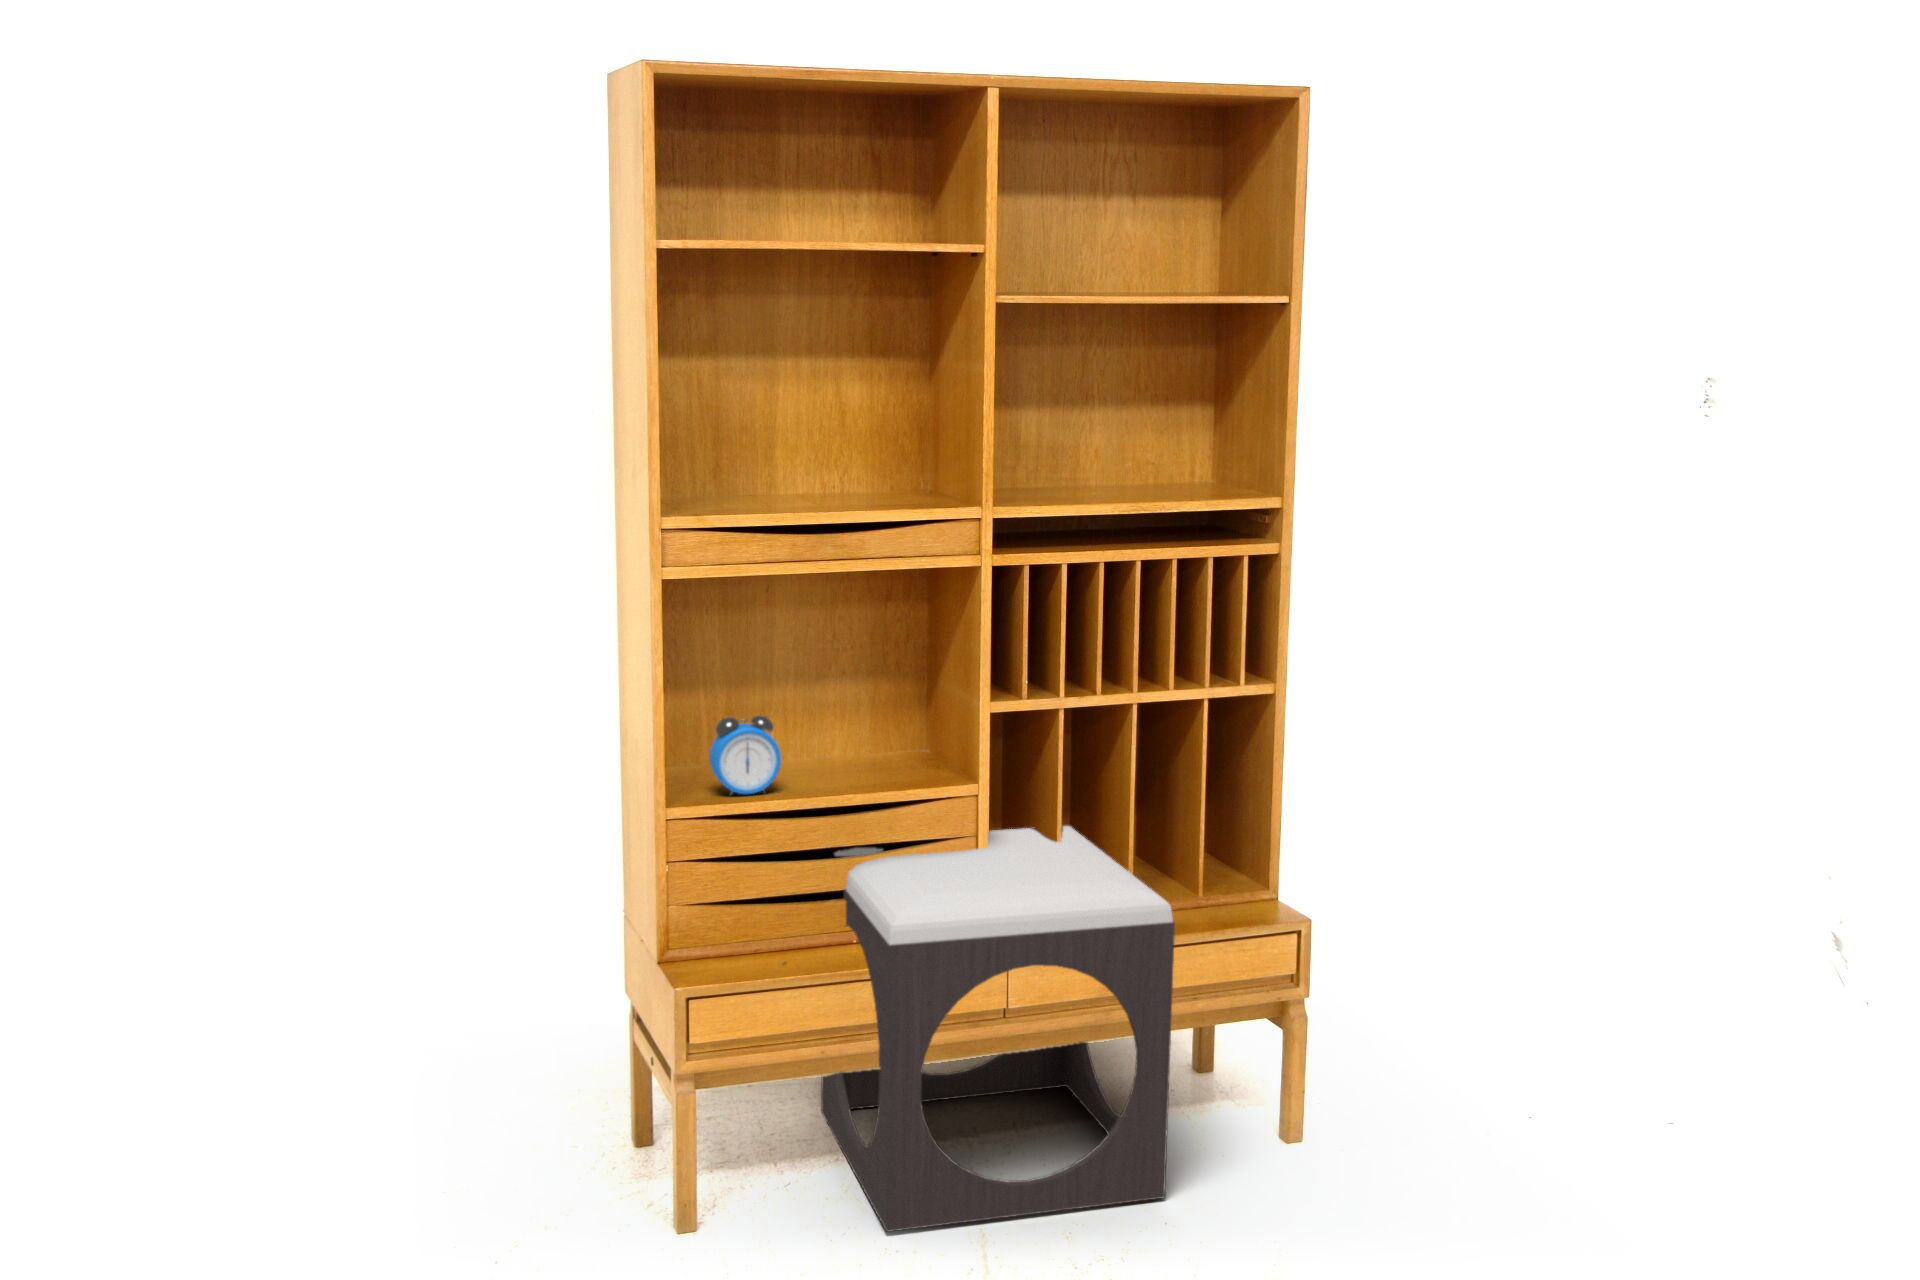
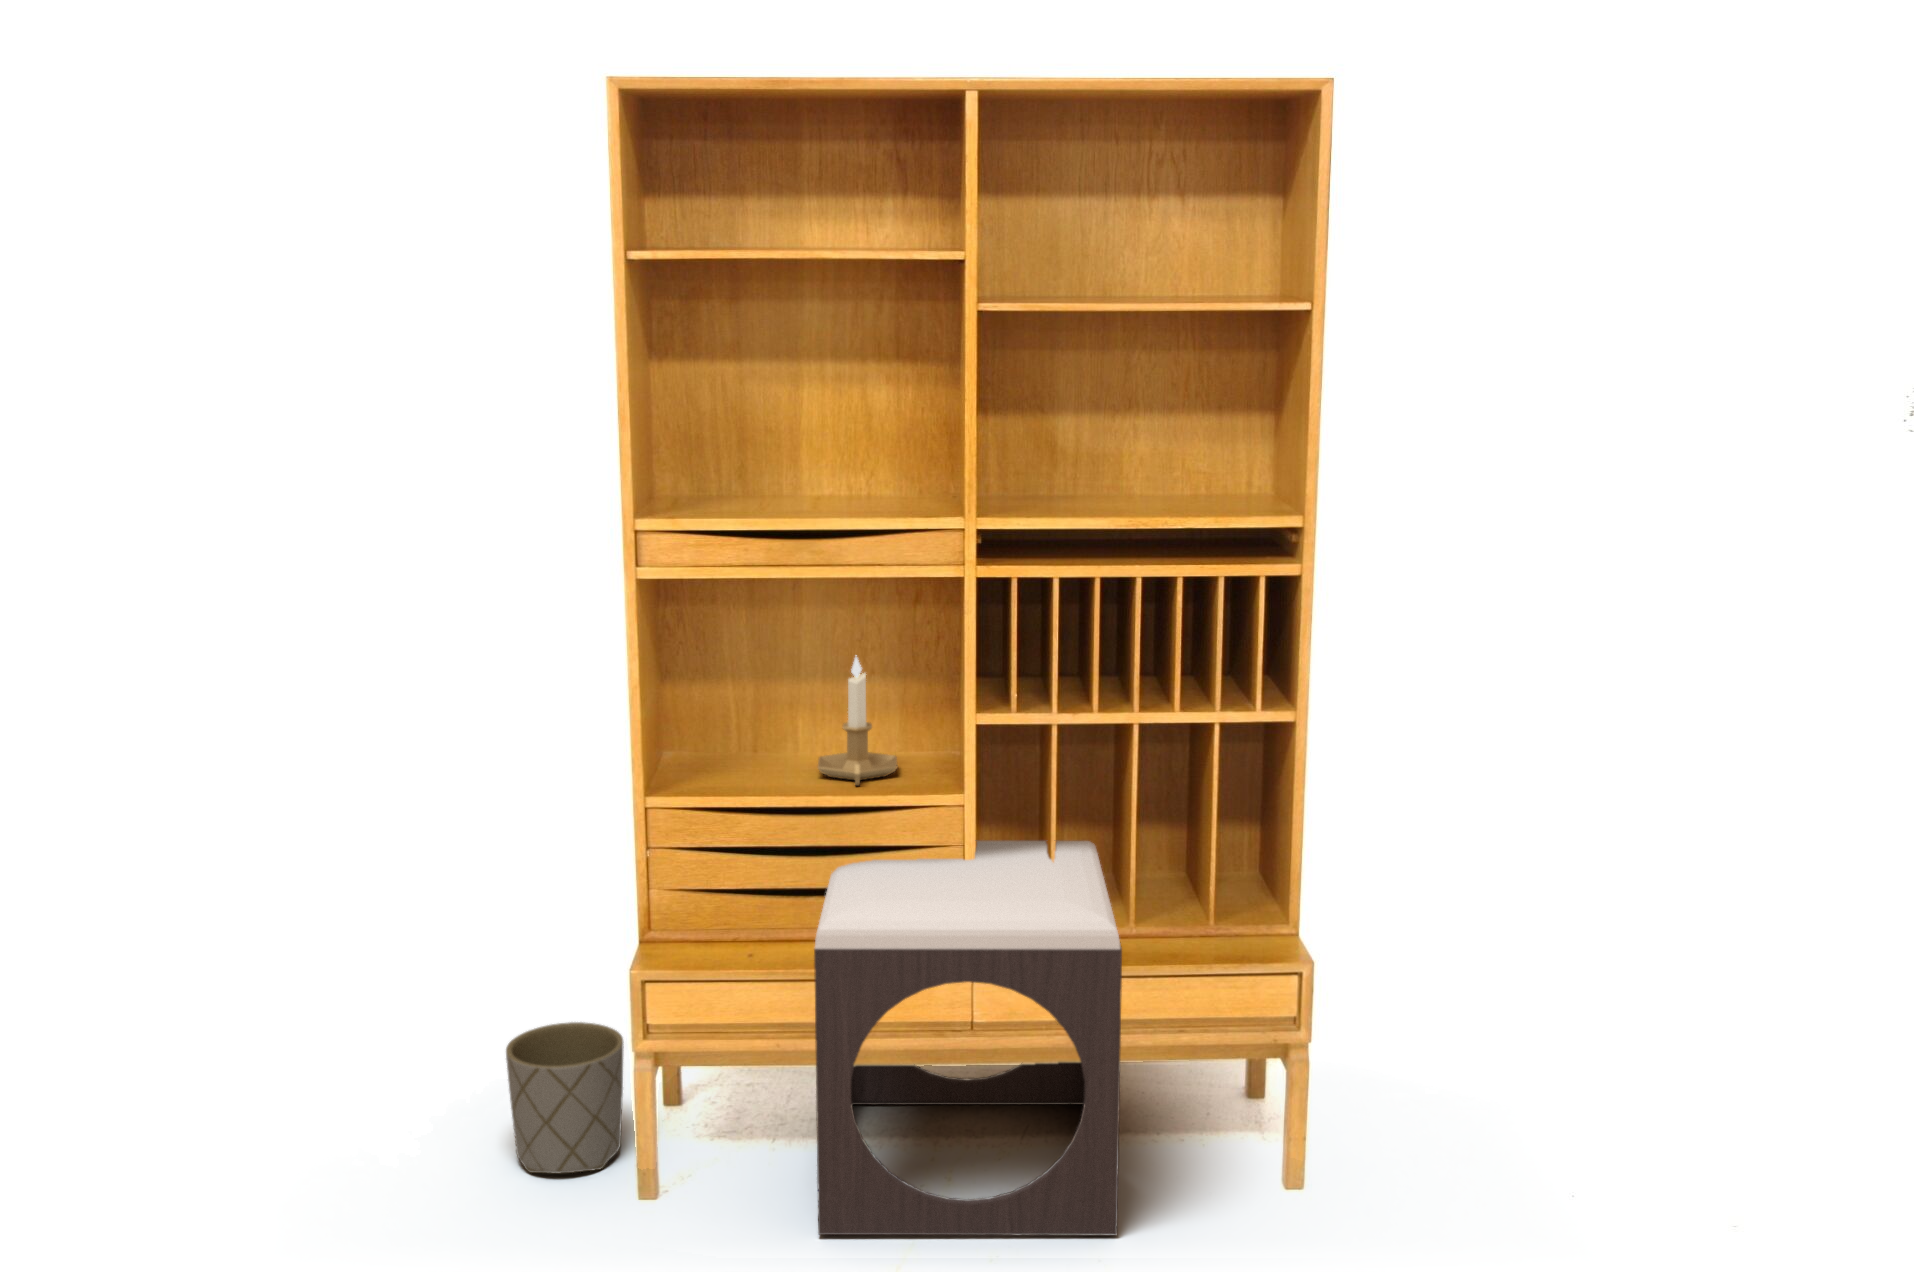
candlestick: none [797,651,887,784] -> present [818,657,897,786]
alarm clock: present [709,715,781,794] -> none [709,714,777,791]
planter: none [512,1050,635,1211] -> present [506,1022,624,1174]

